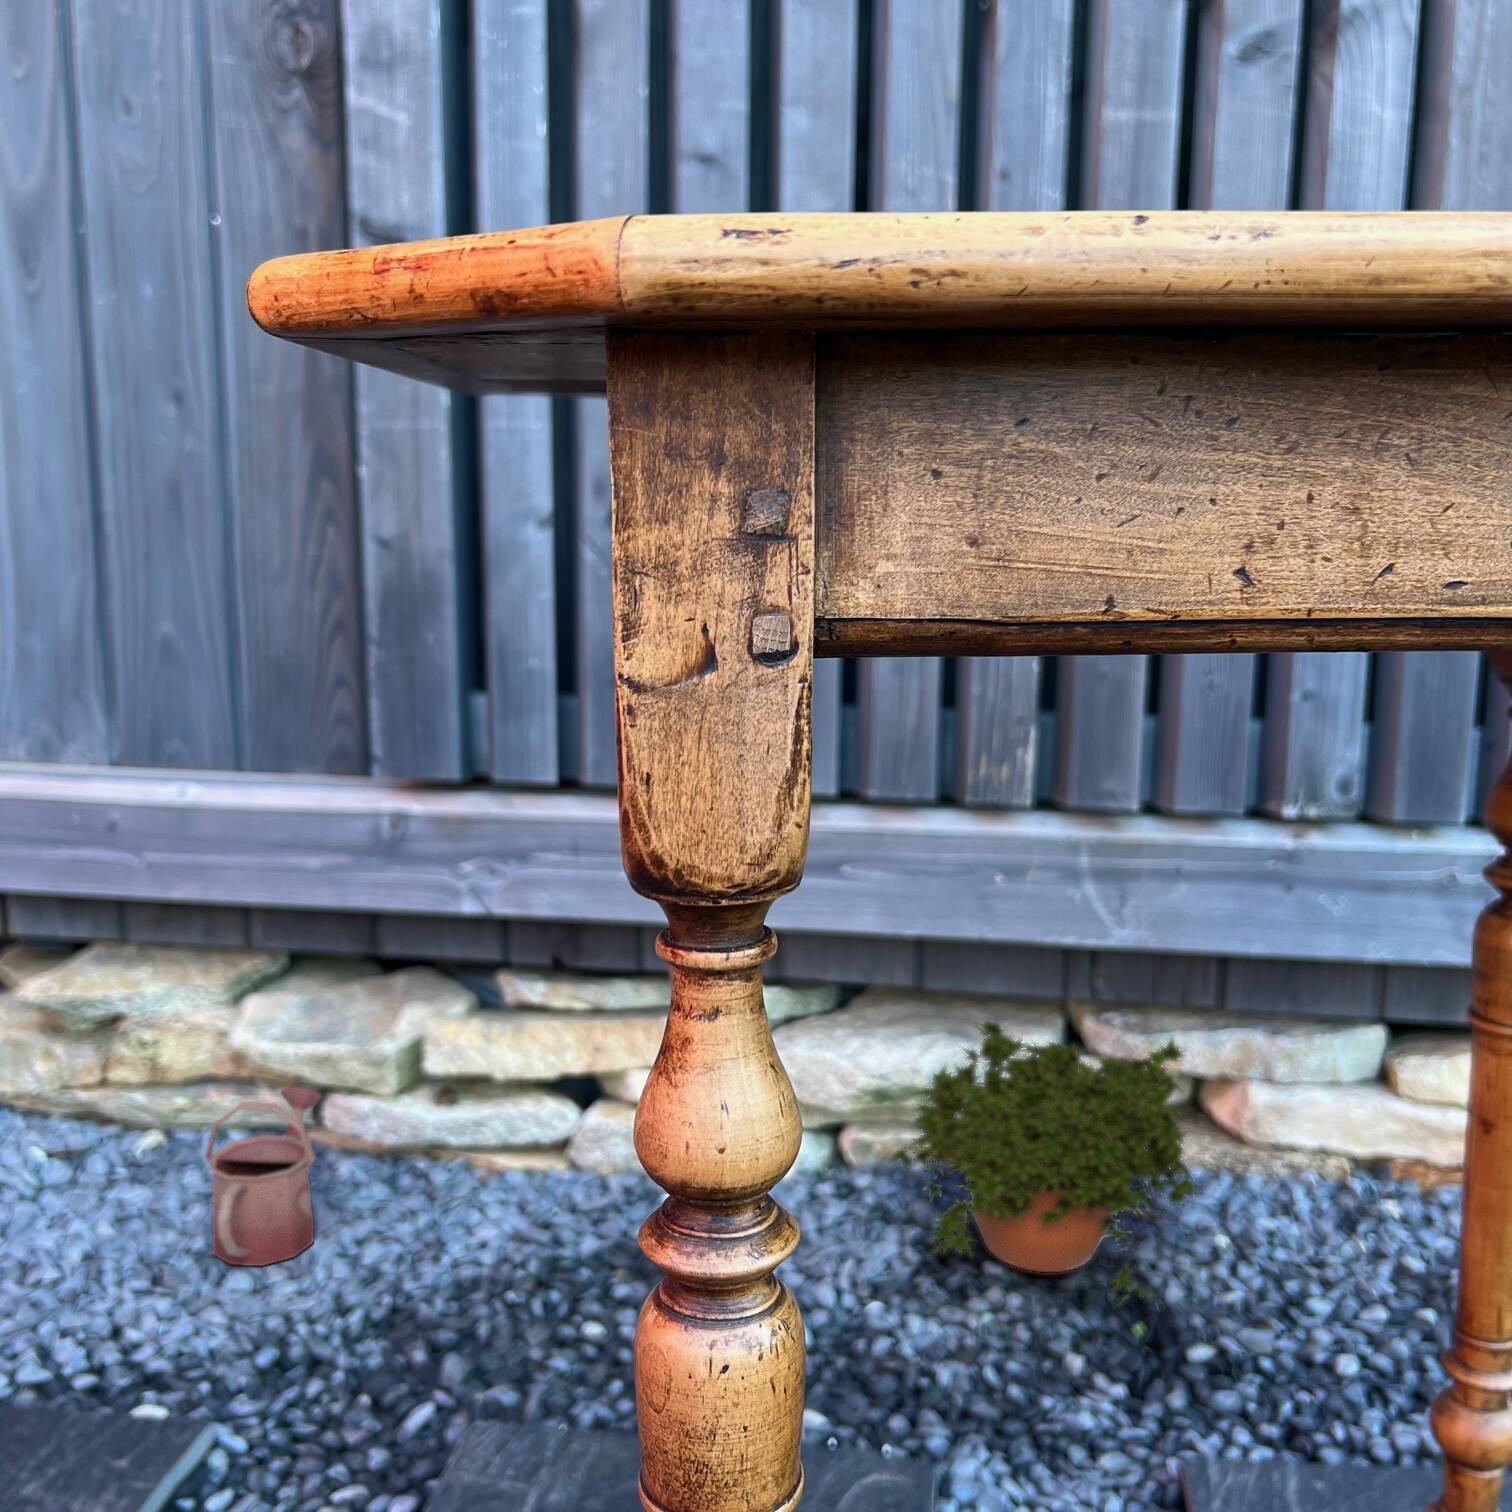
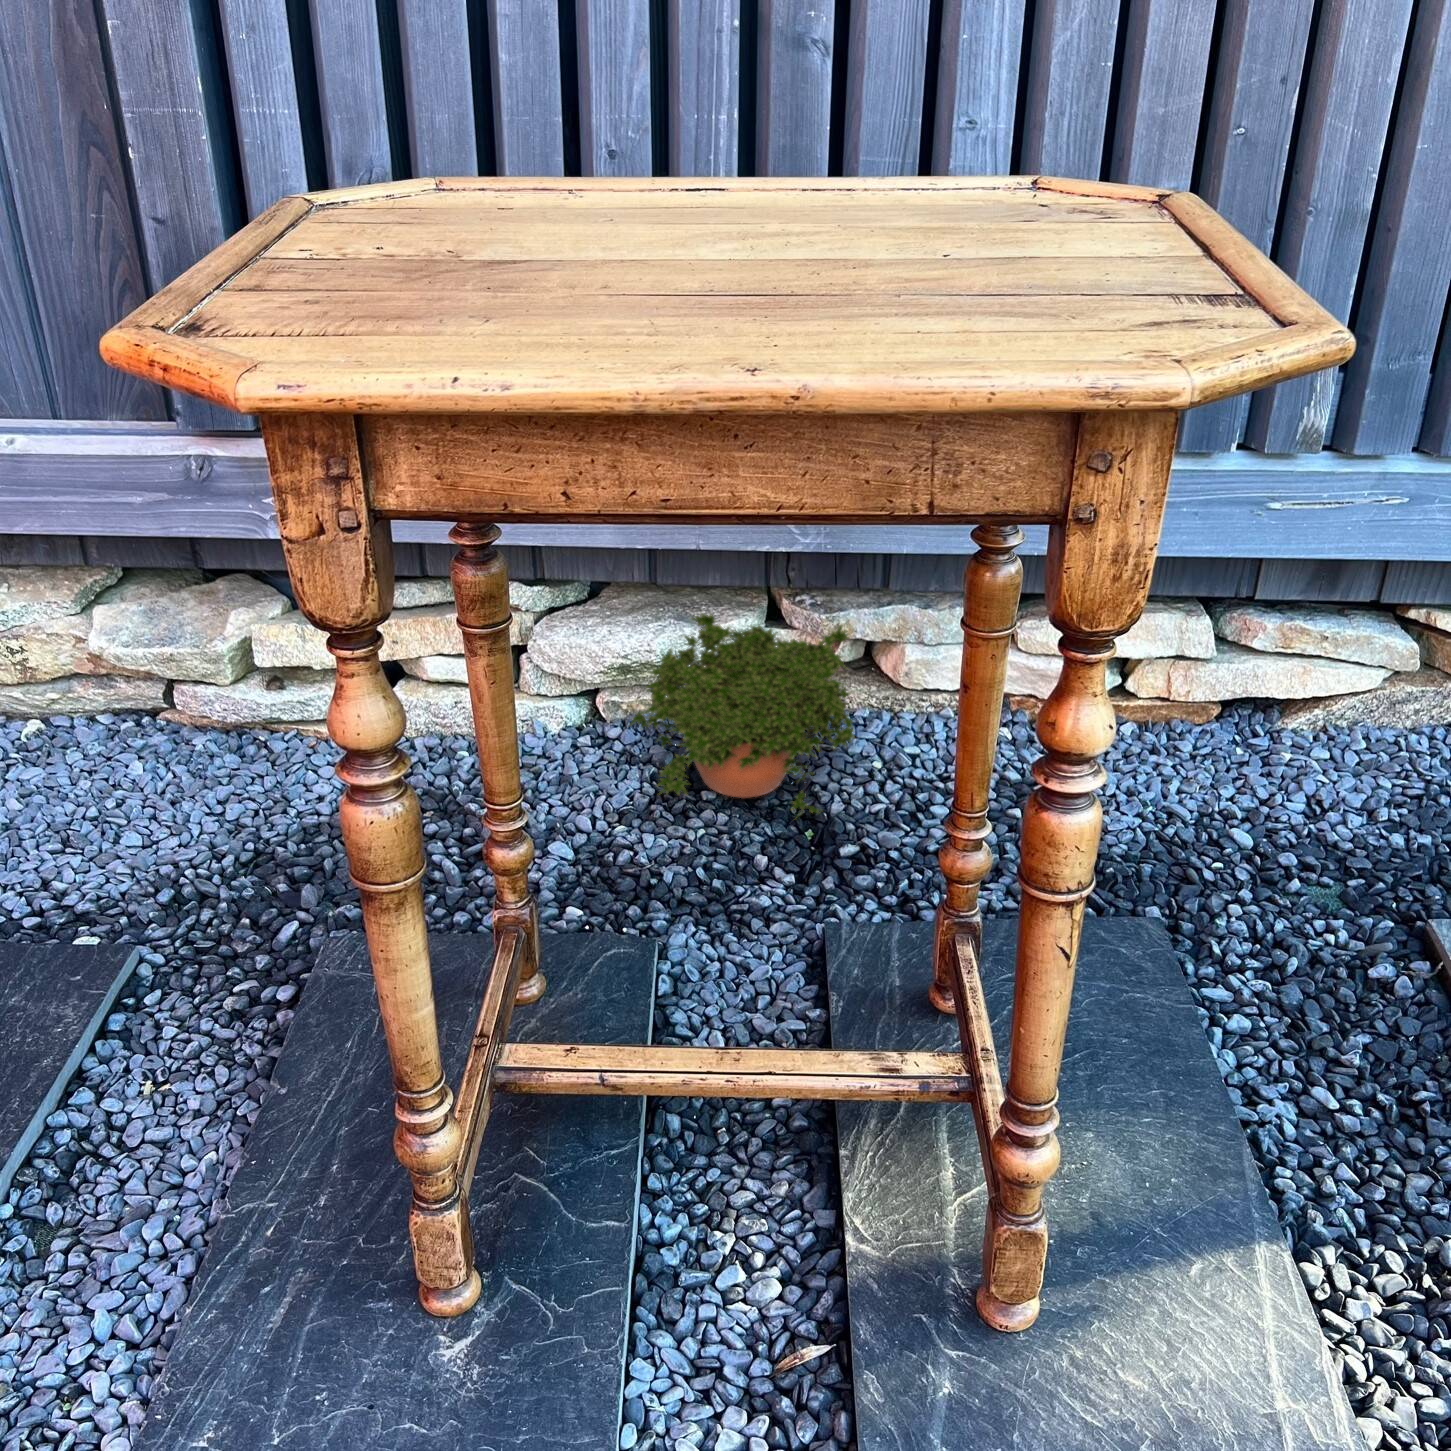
watering can: present [205,1087,322,1266] -> none [87,686,185,827]

